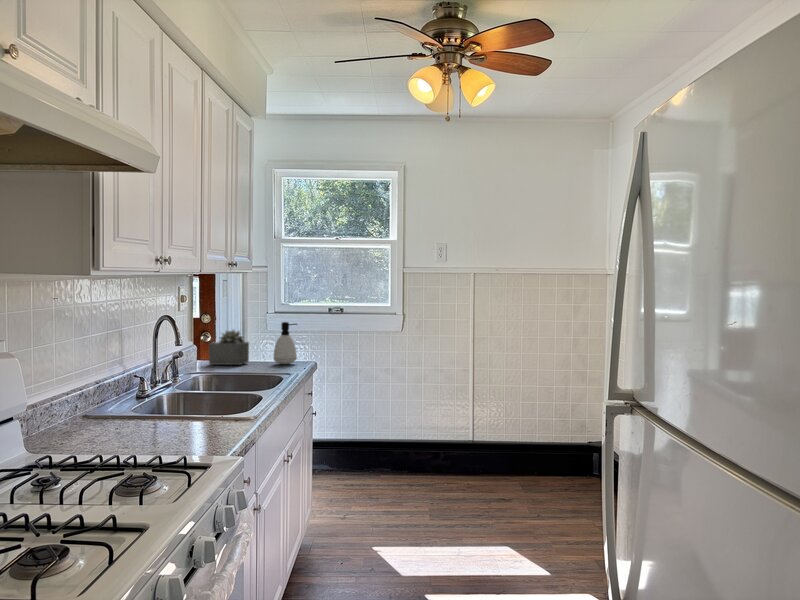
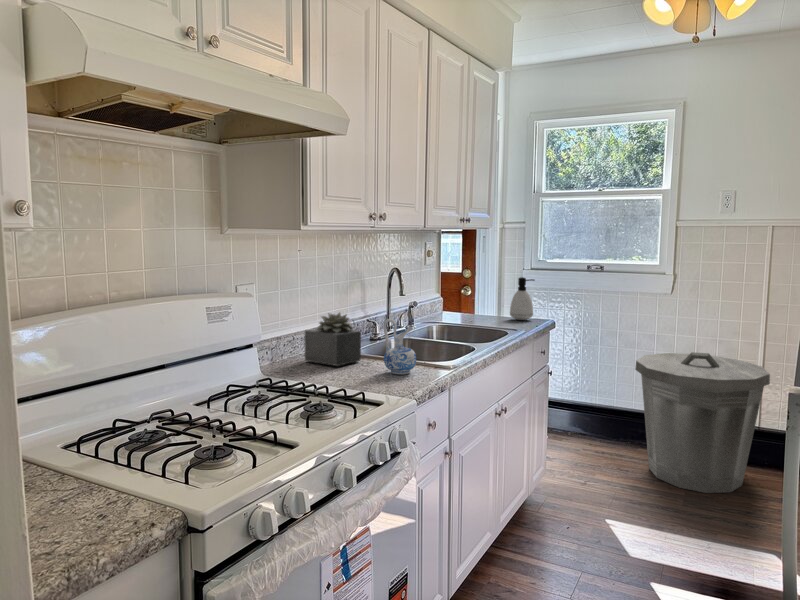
succulent plant: present [209,330,249,365] -> present [304,312,361,366]
ceramic pitcher: none [187,372,224,432] -> present [383,319,416,374]
trash can: none [380,382,482,504] -> present [635,352,770,493]

